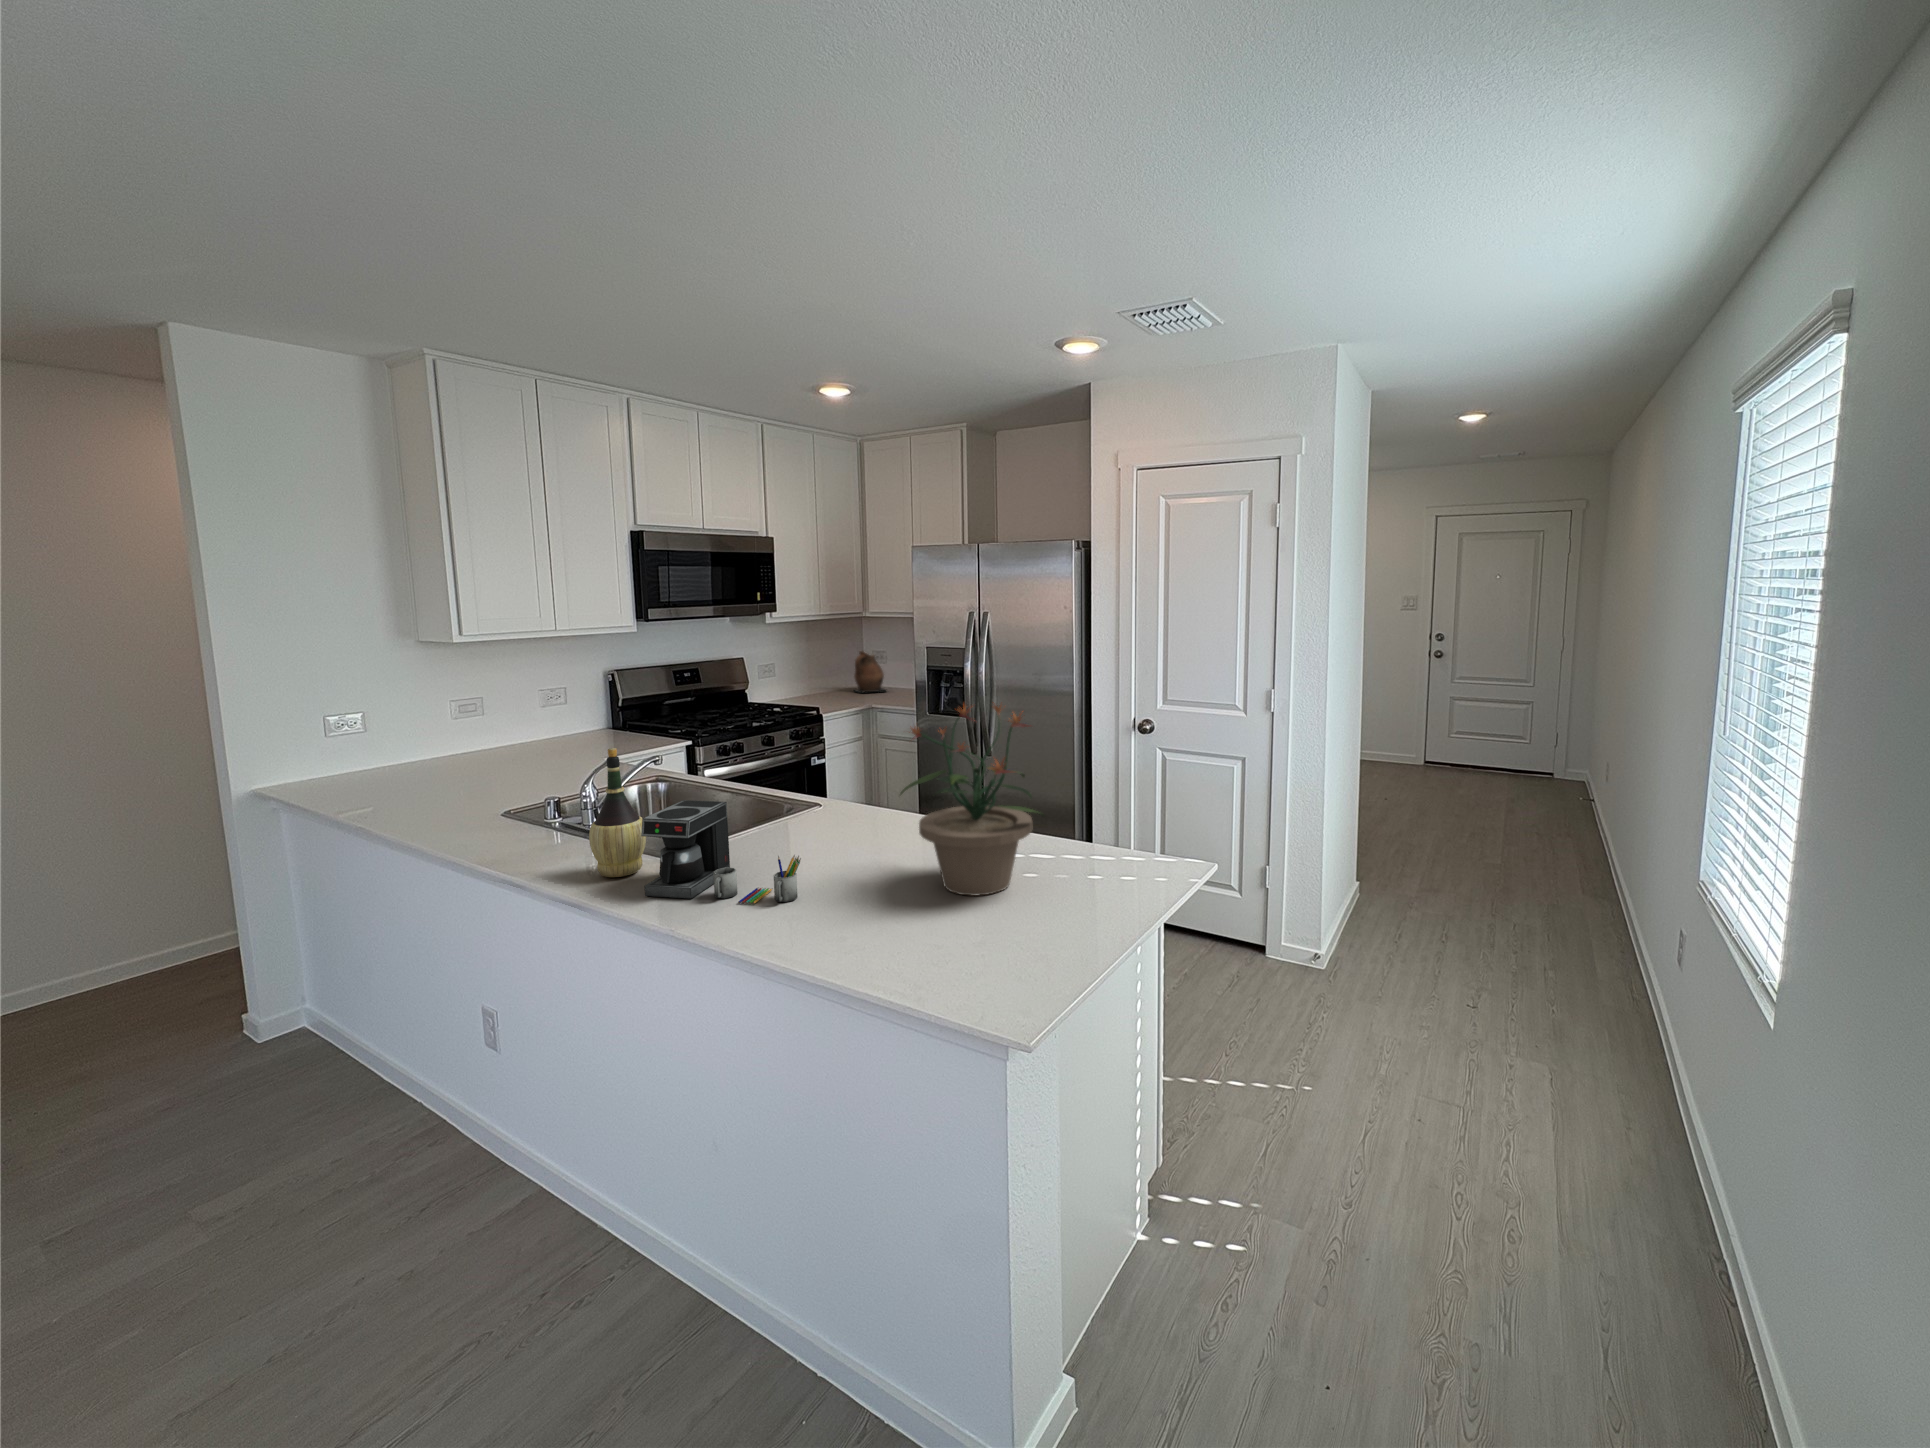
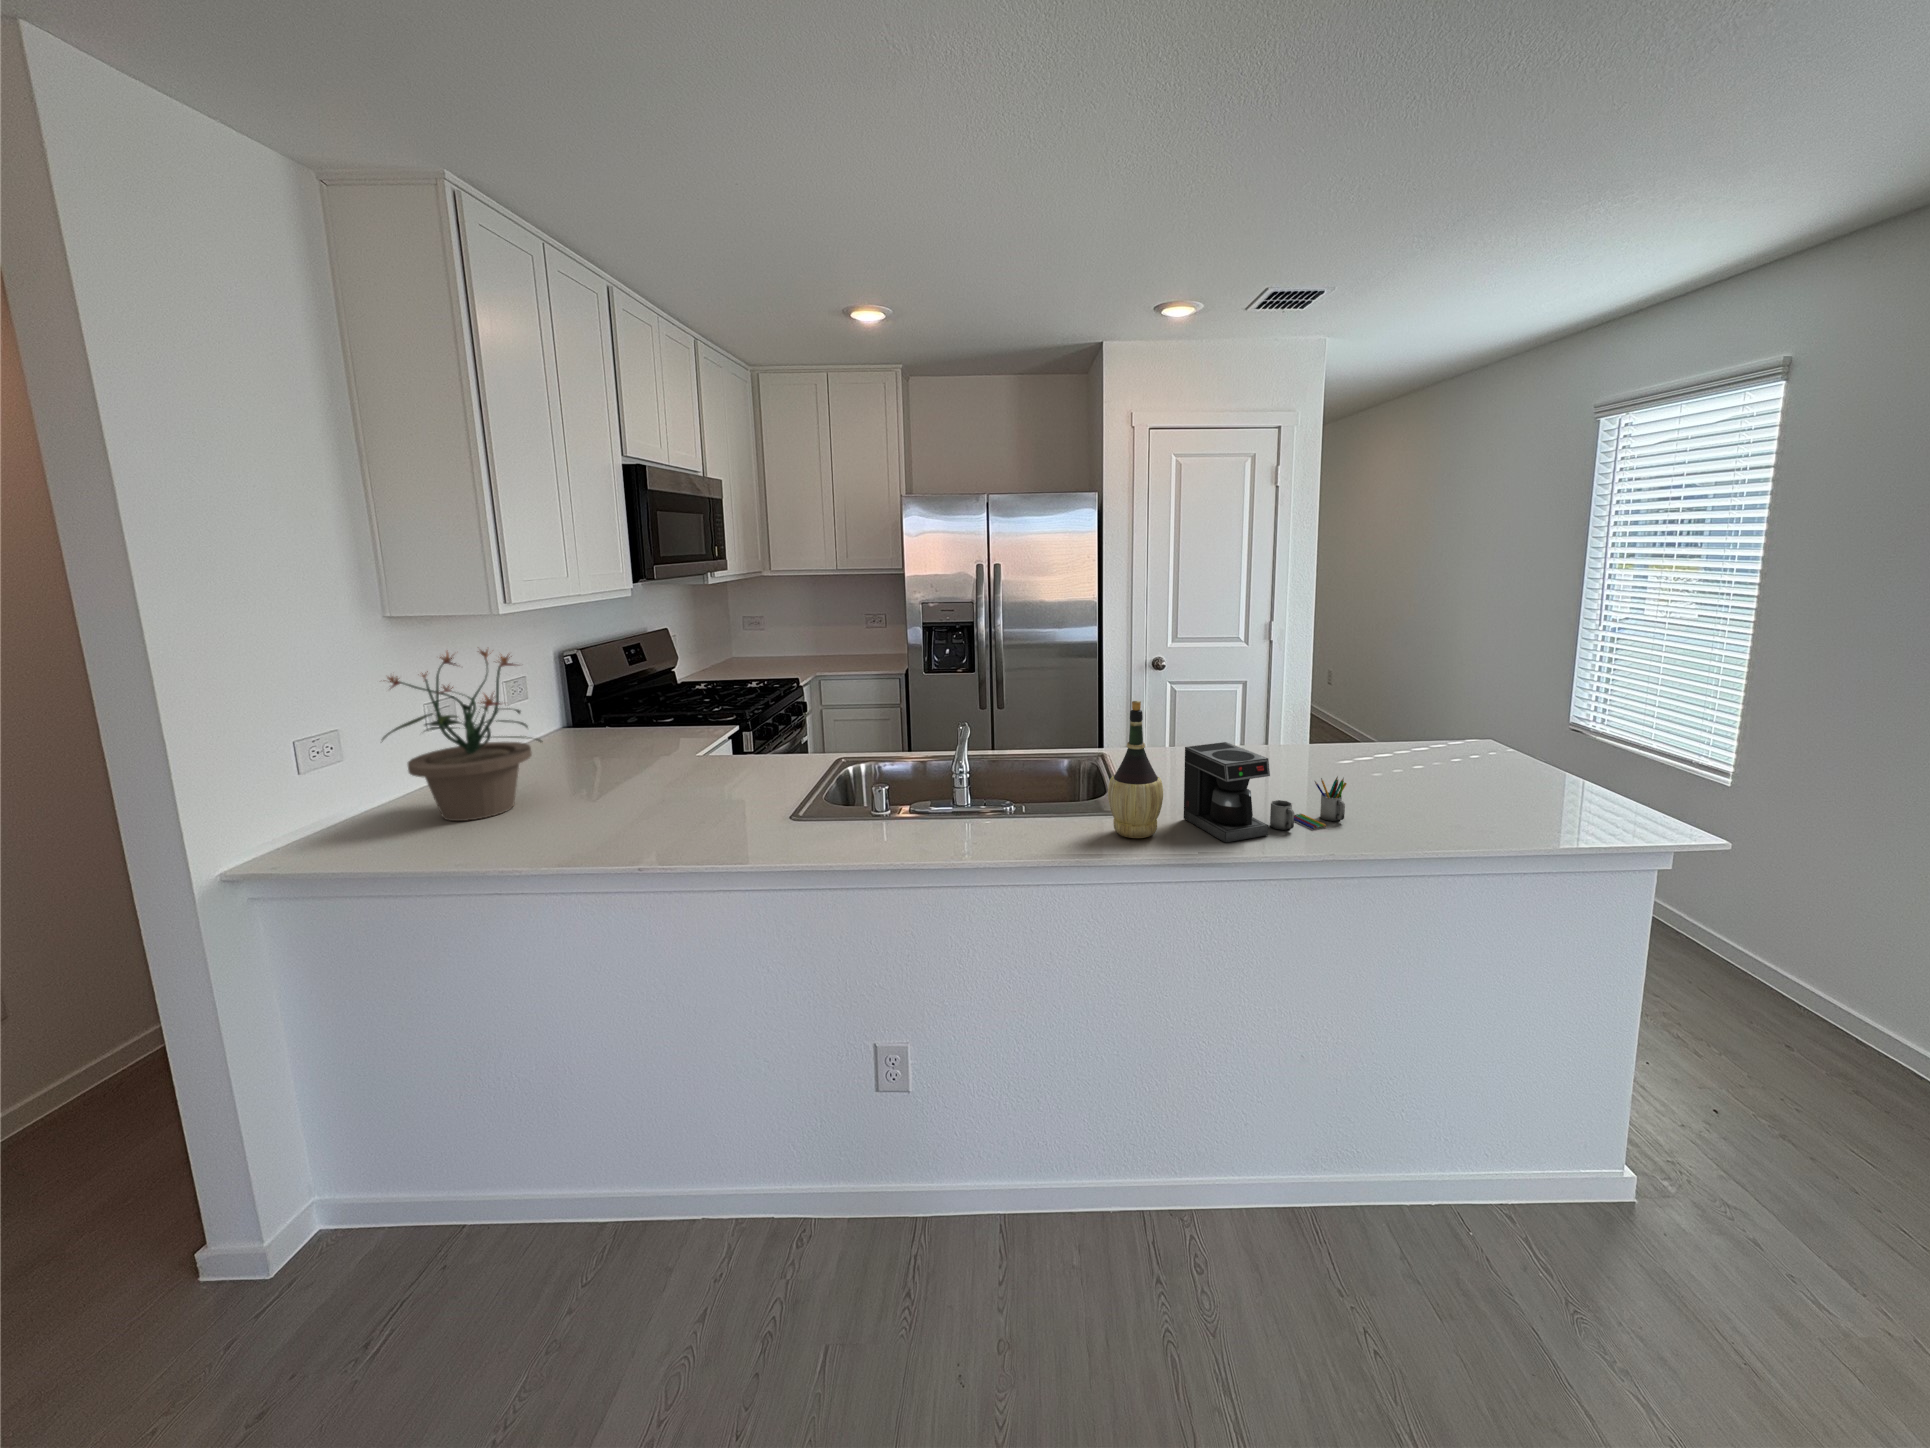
ceramic pitcher: present [854,651,886,693] -> none [751,616,795,661]
potted plant: present [900,702,1044,895] -> present [382,650,542,821]

